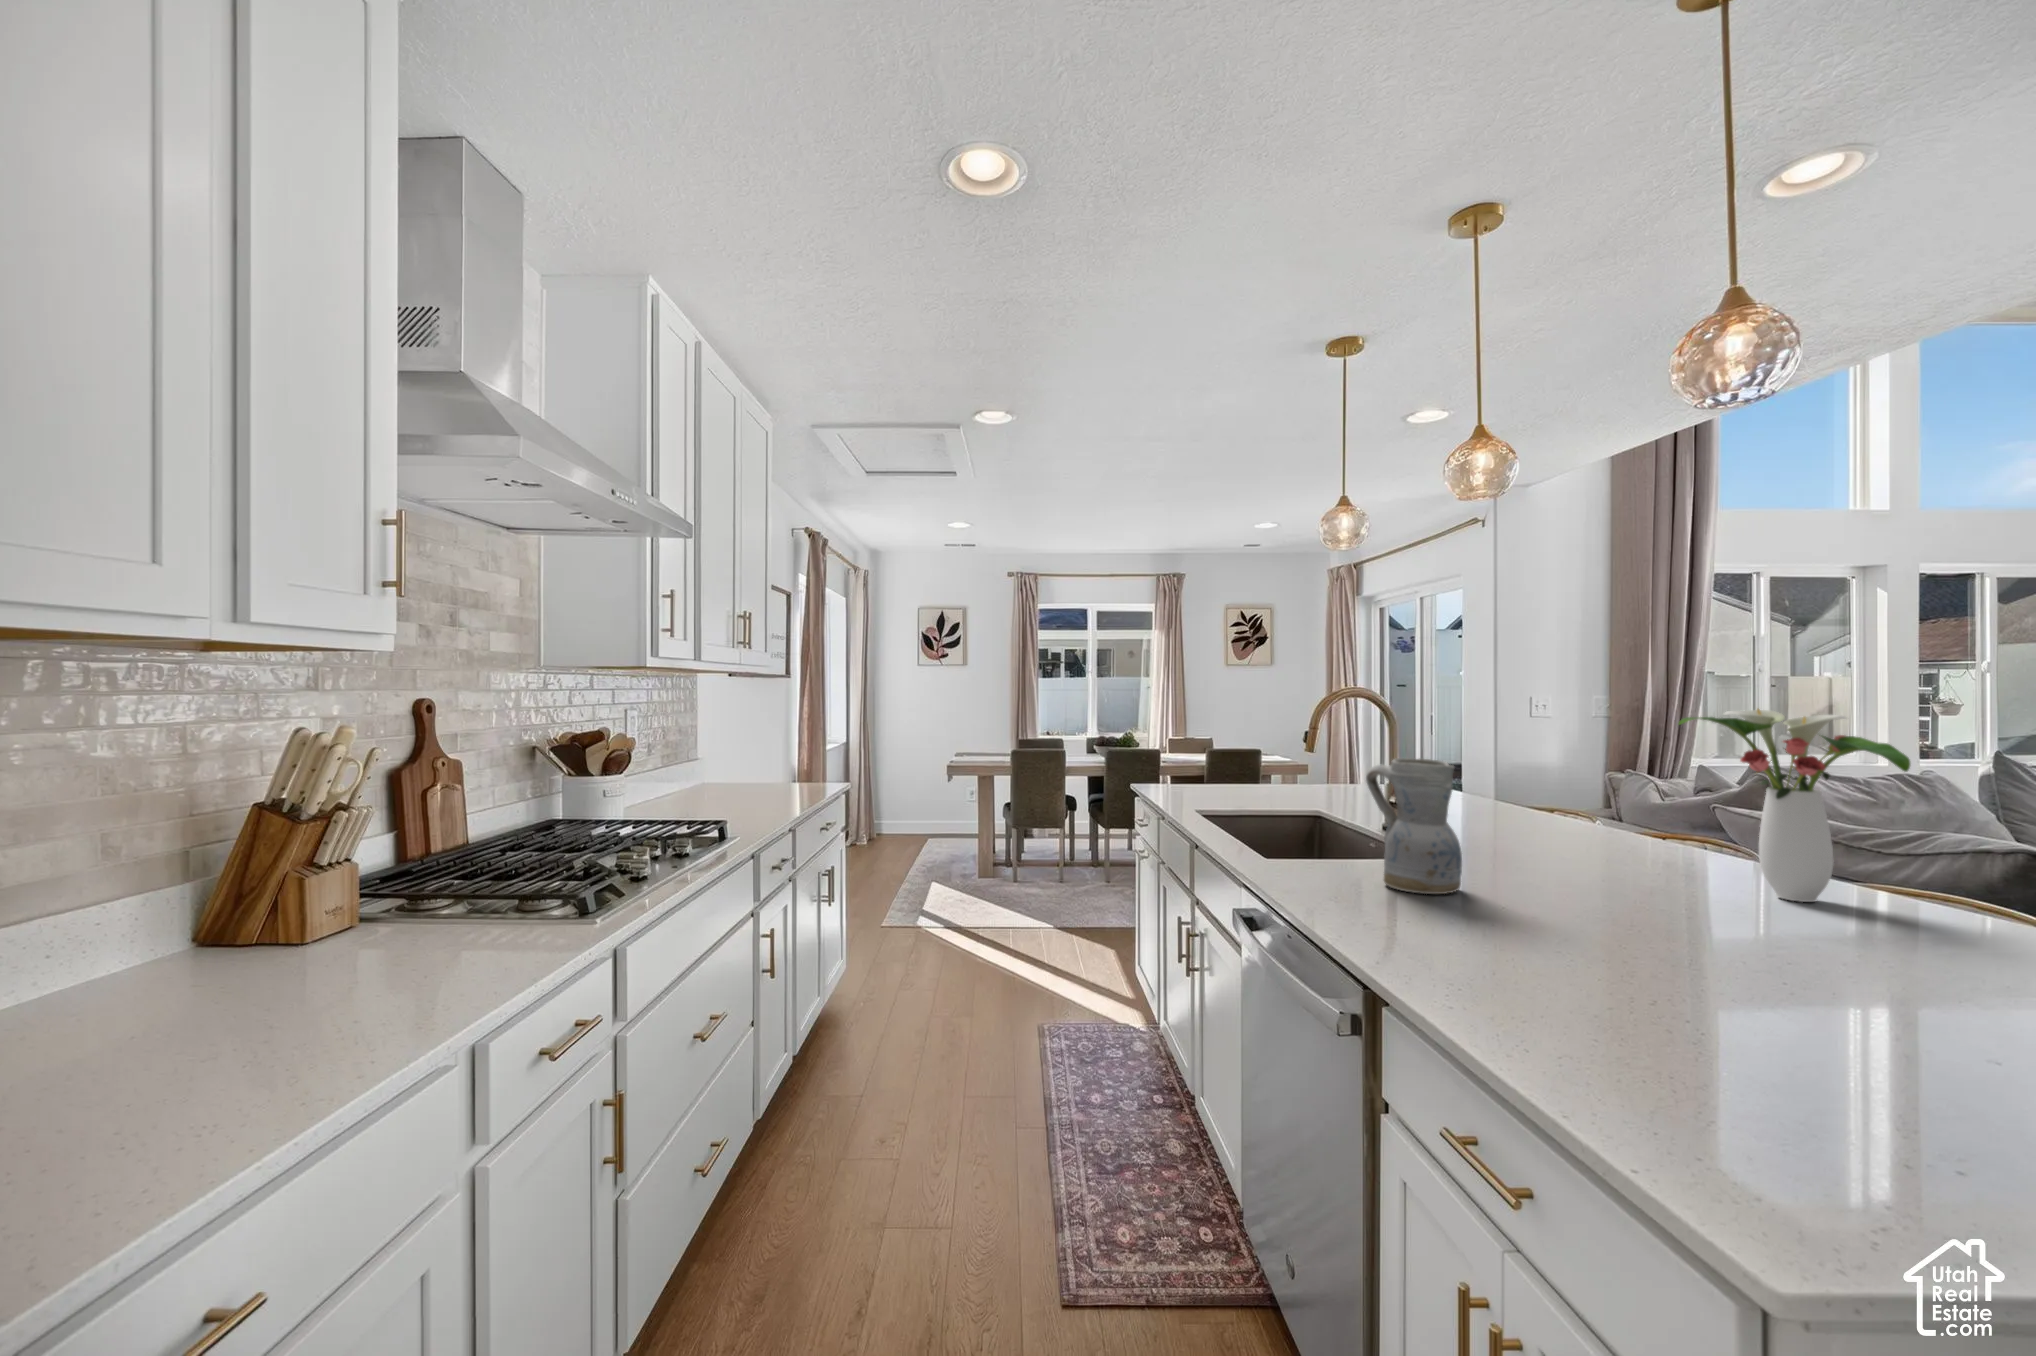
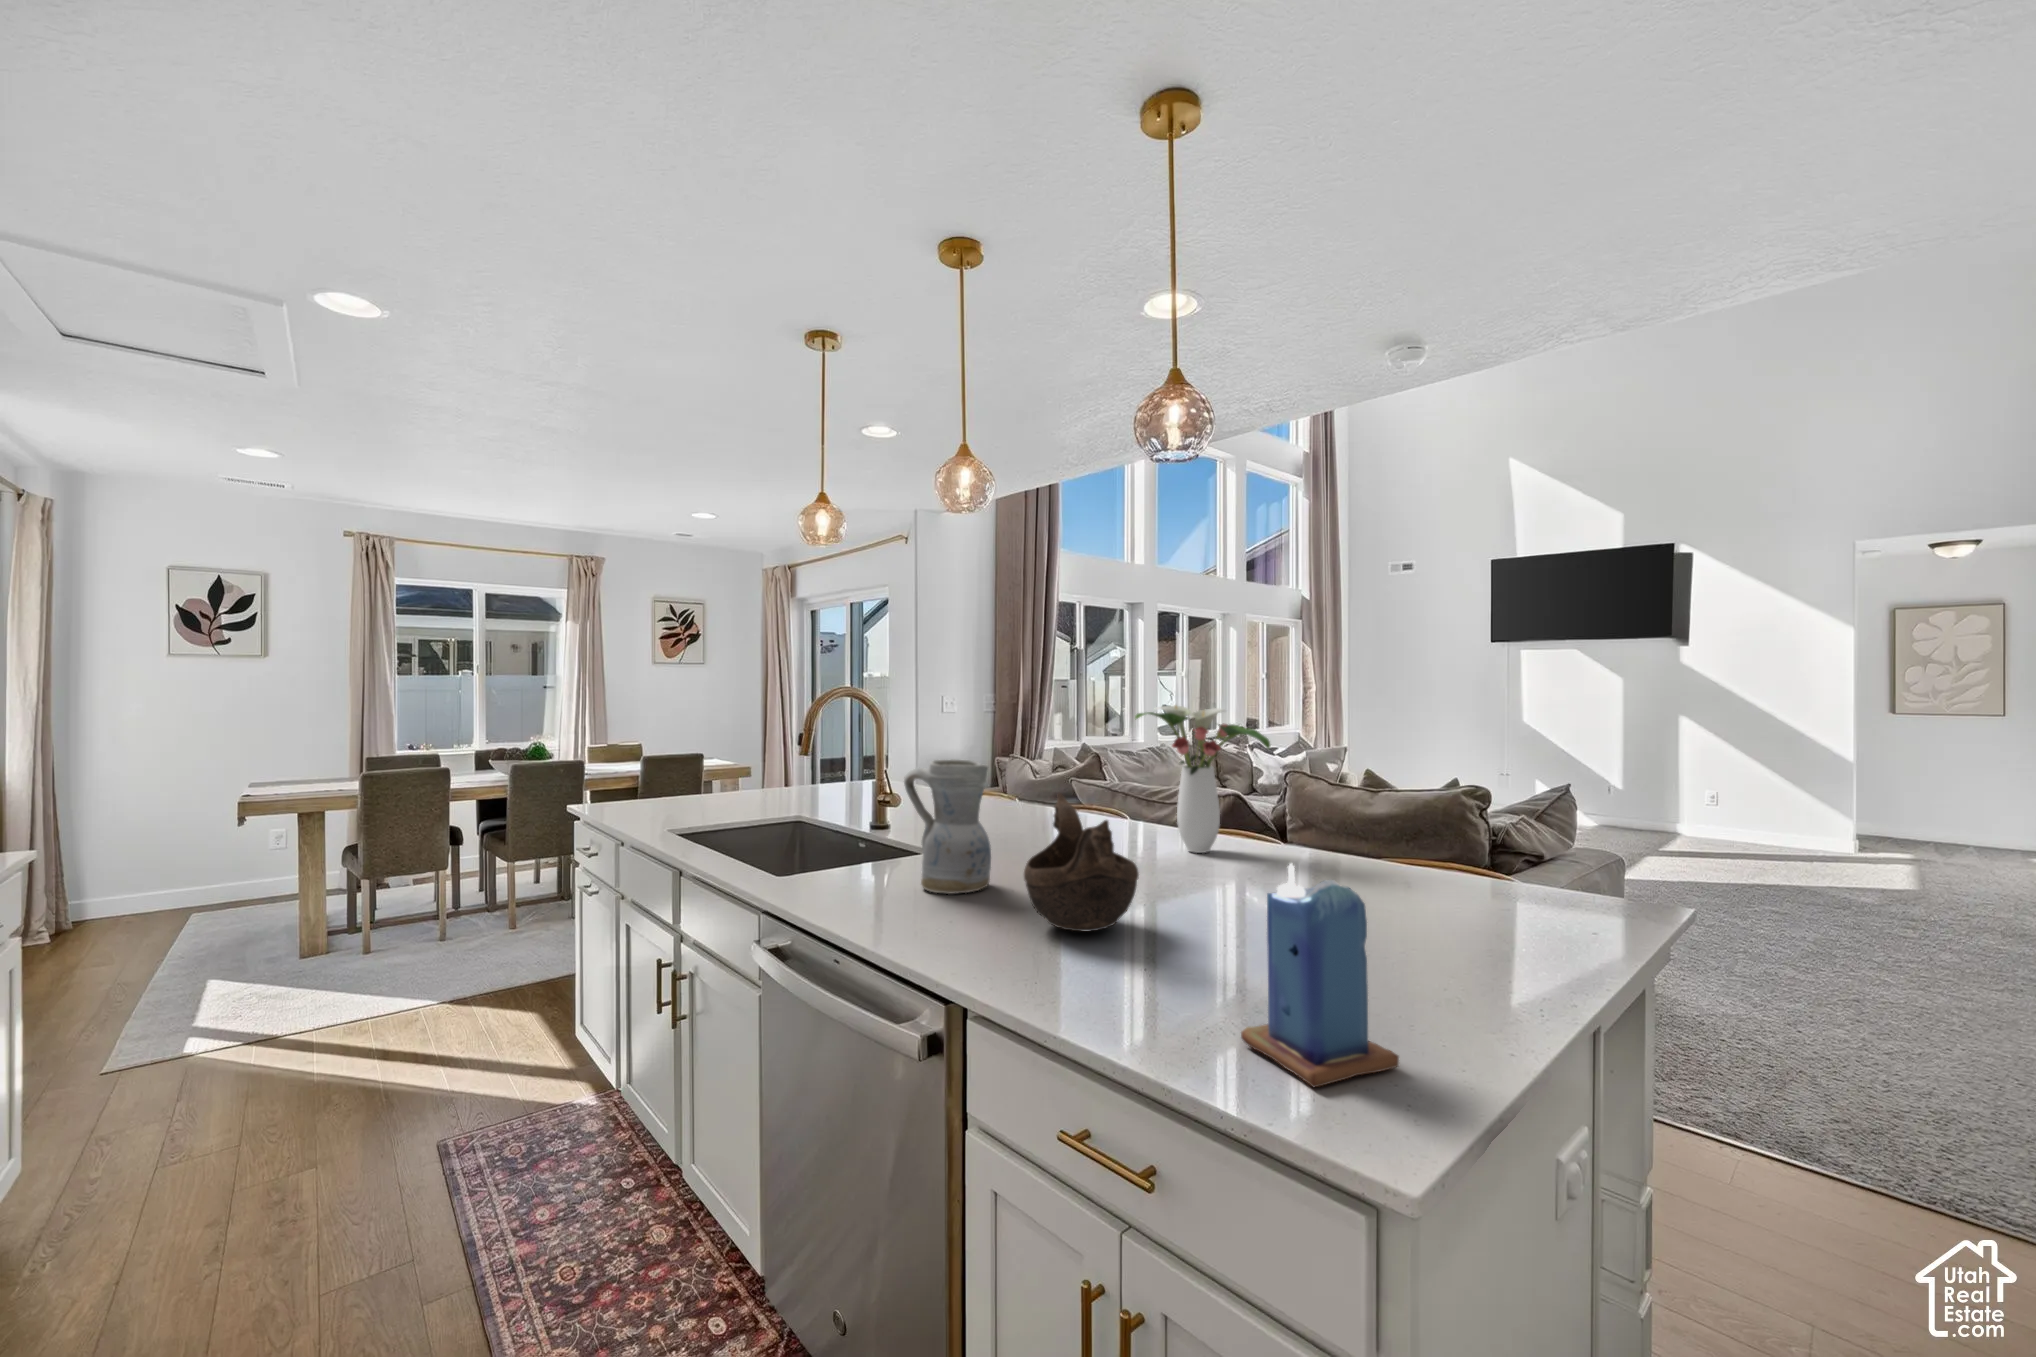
decorative bowl: none [1463,799,1610,949] -> present [1024,793,1139,931]
candle: none [1632,886,1847,1159] -> present [1241,864,1399,1088]

